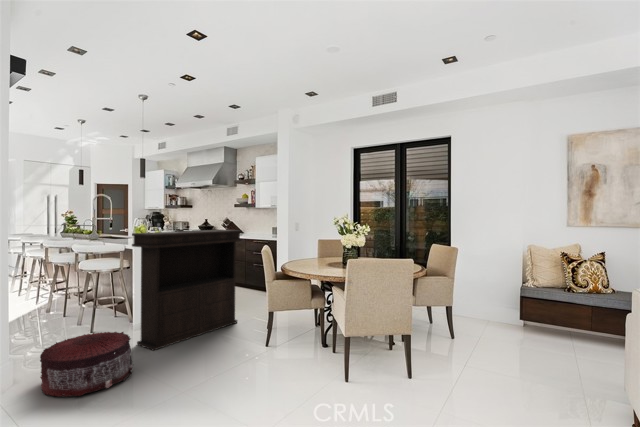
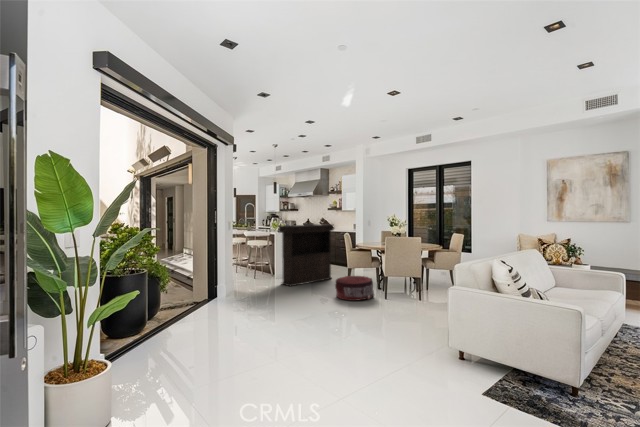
pouf: present [40,332,133,397] -> present [335,276,374,301]

